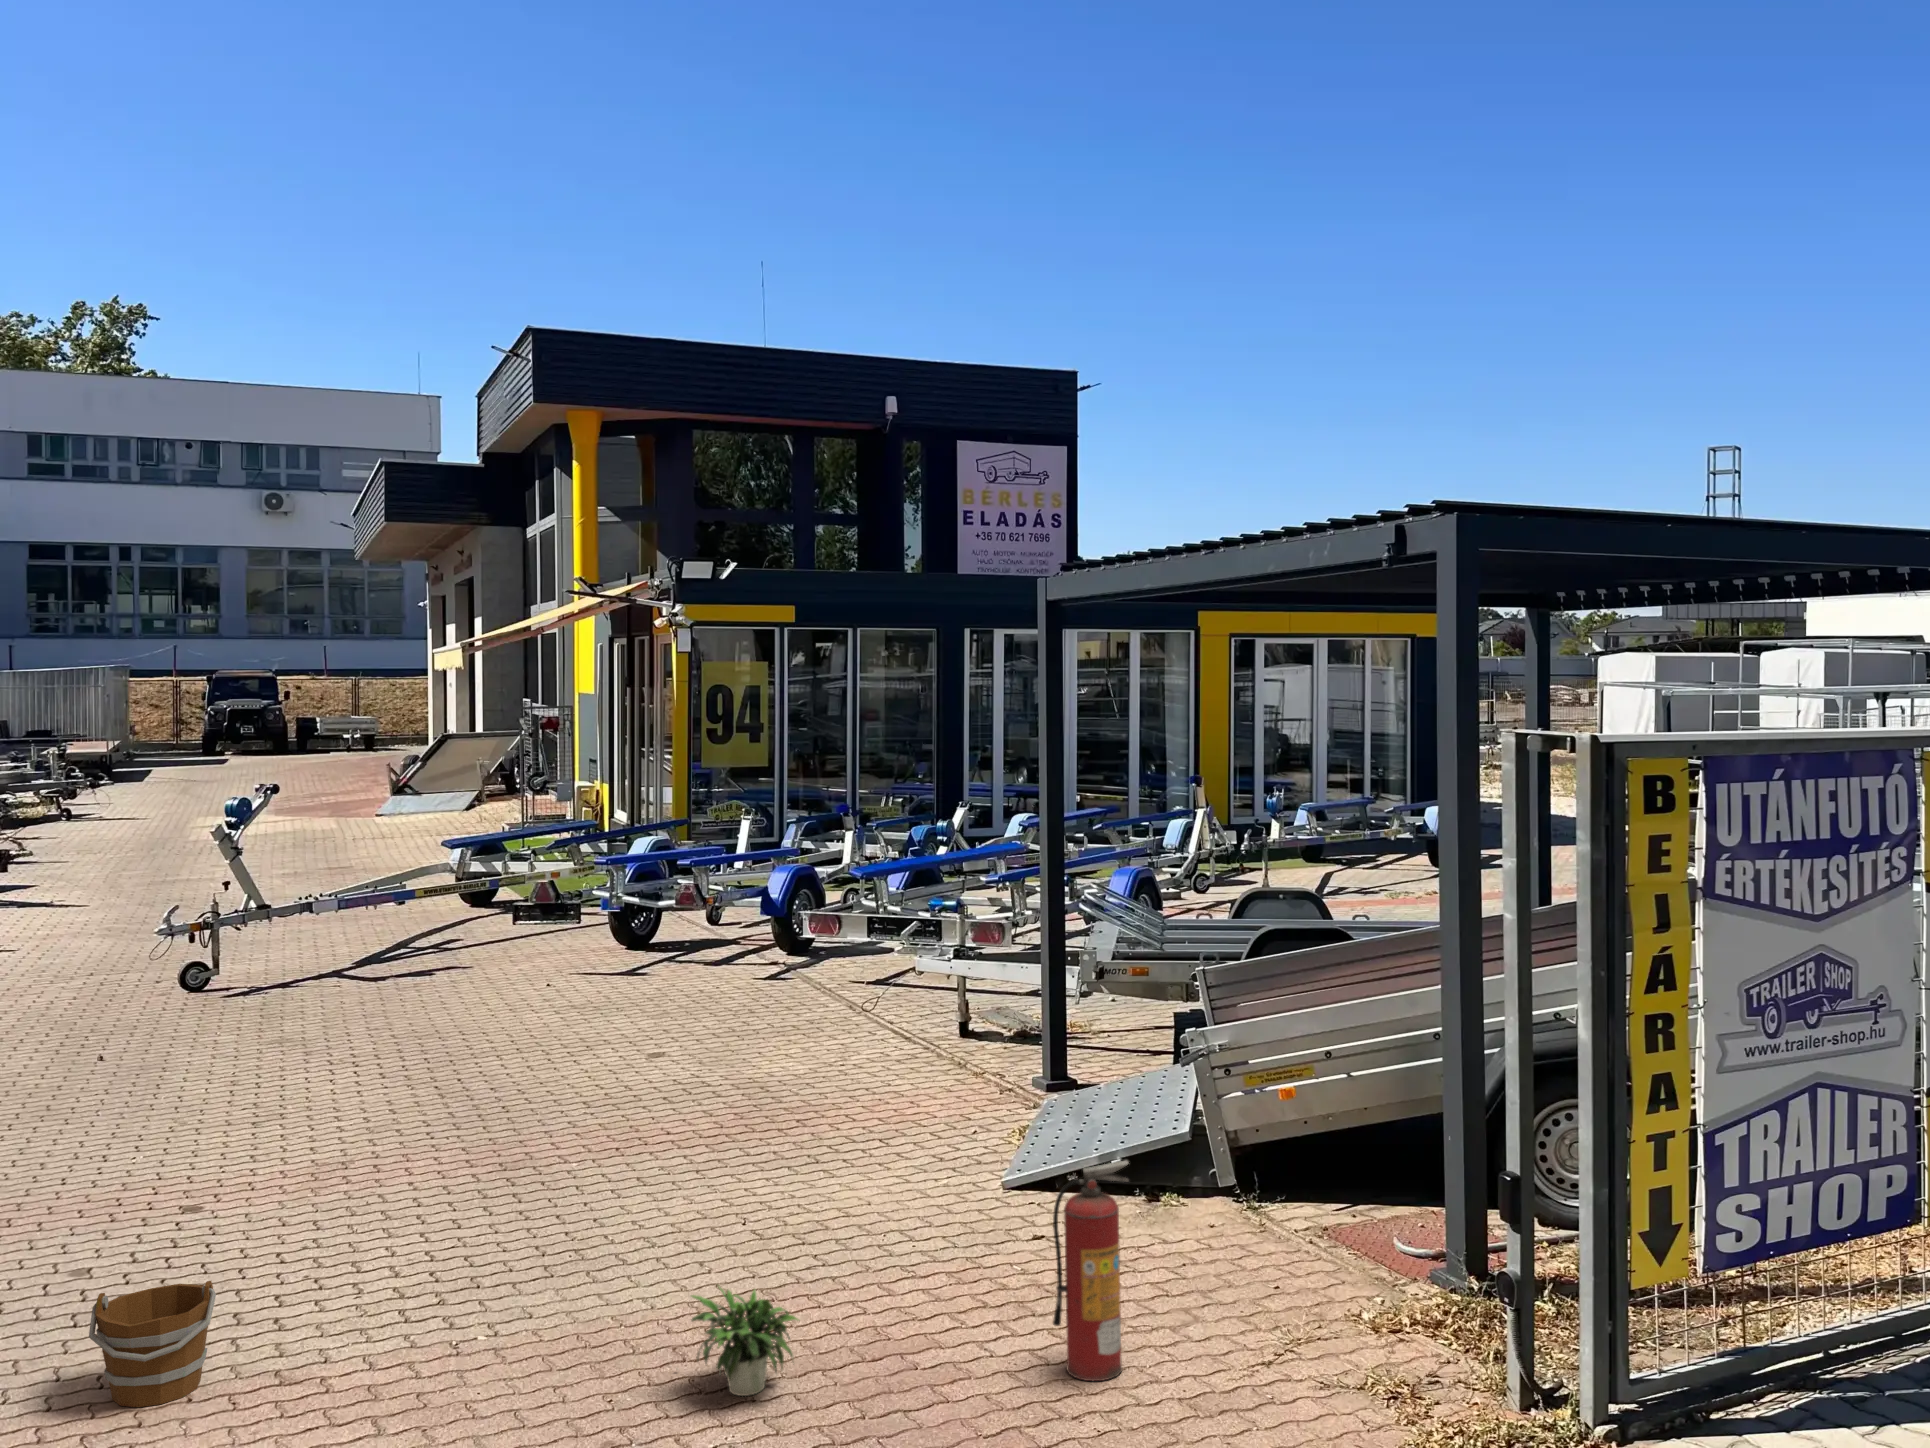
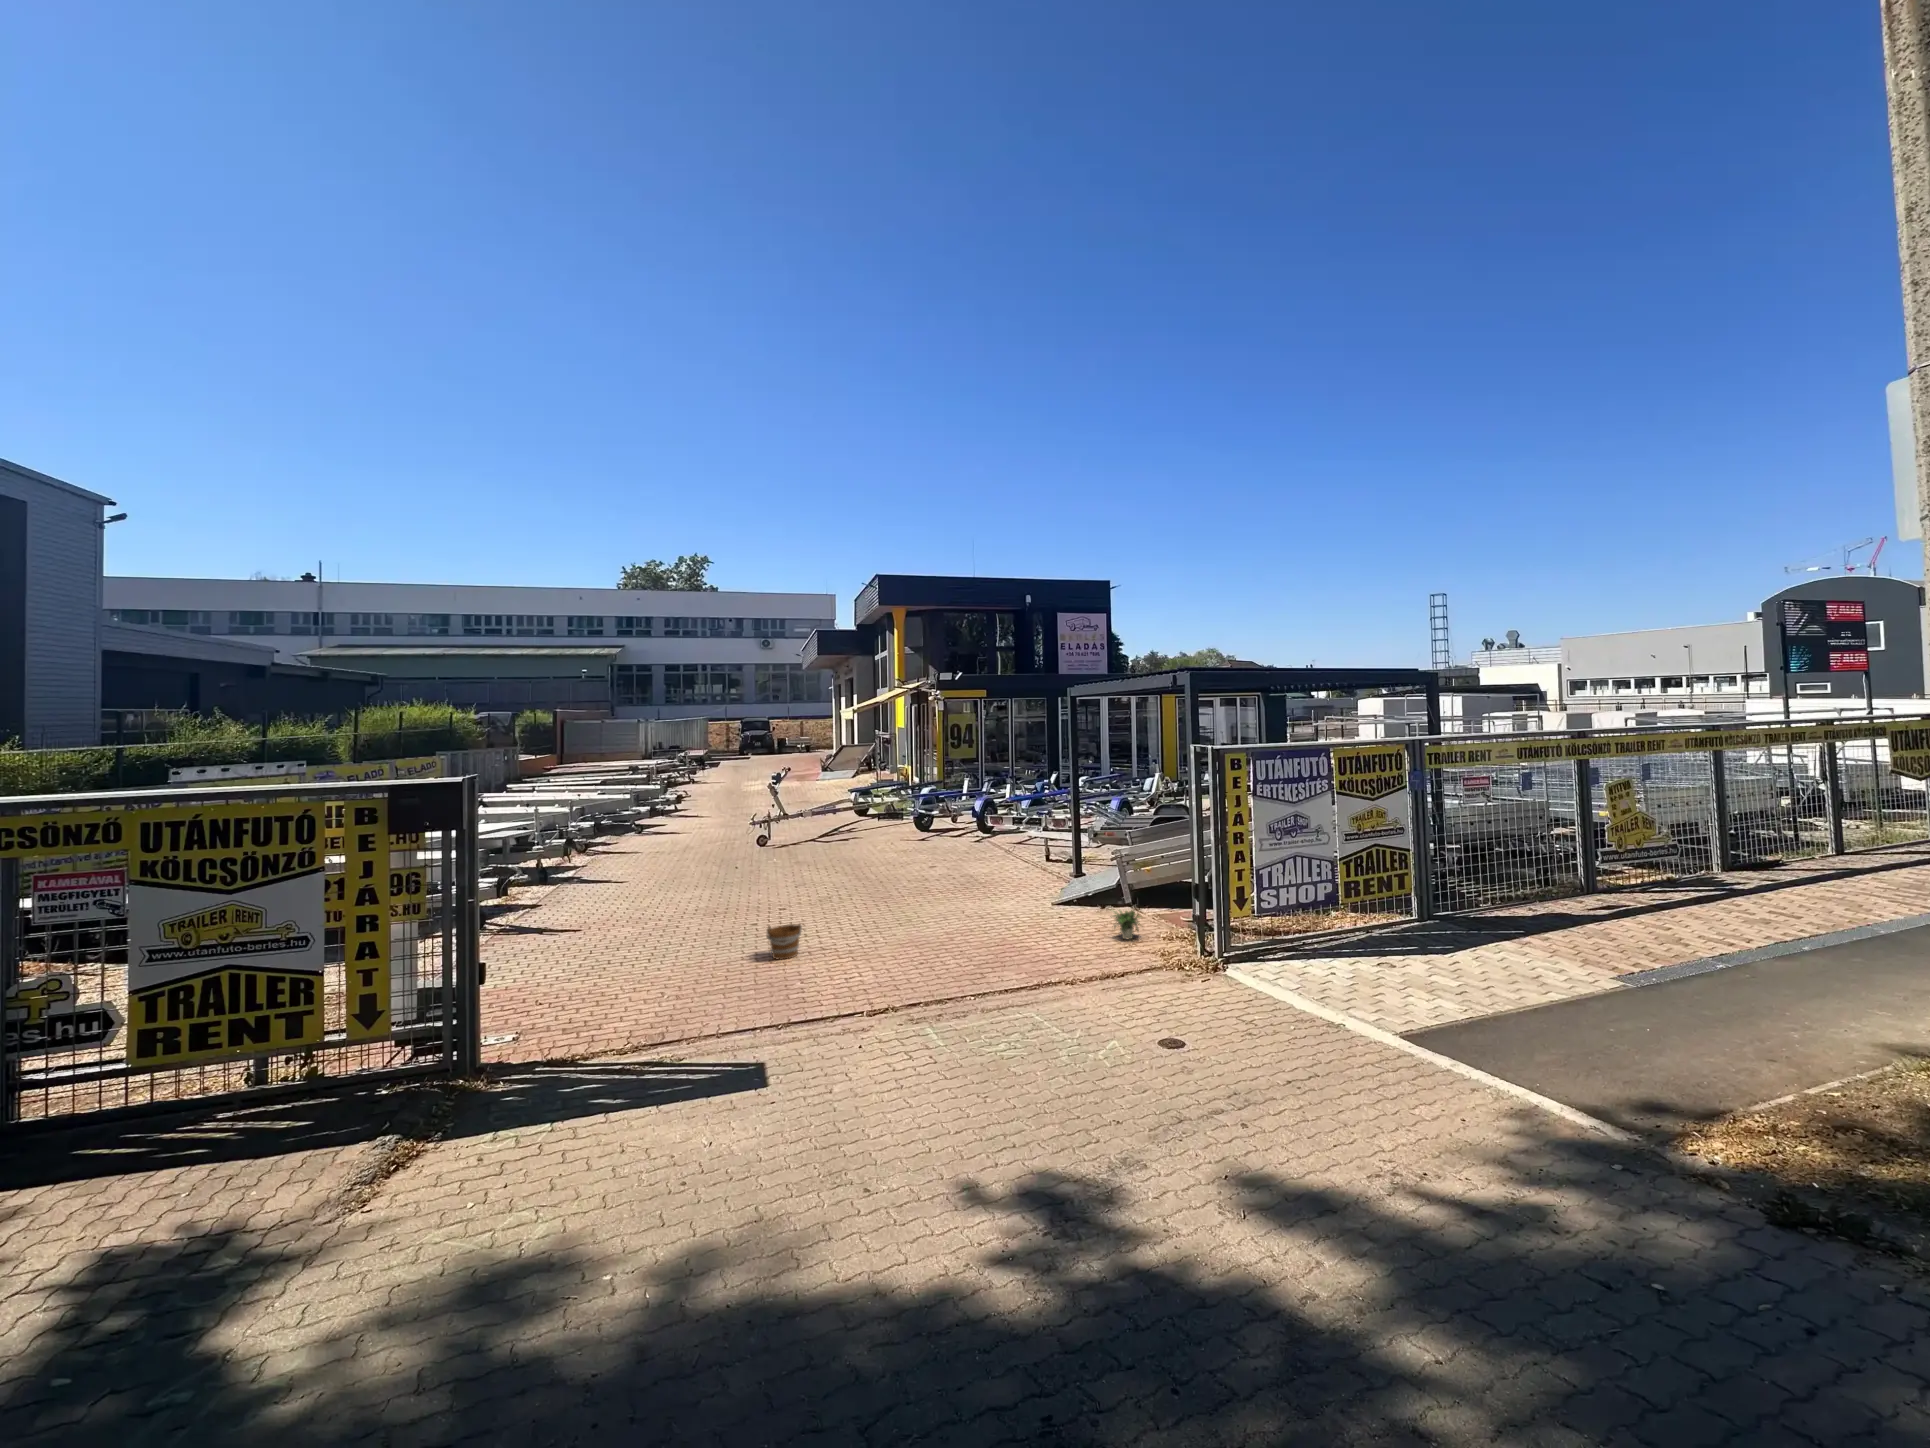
fire extinguisher: present [1053,1161,1128,1381] -> none [1057,884,1081,953]
potted plant: present [691,1287,799,1396] -> present [1111,910,1140,939]

